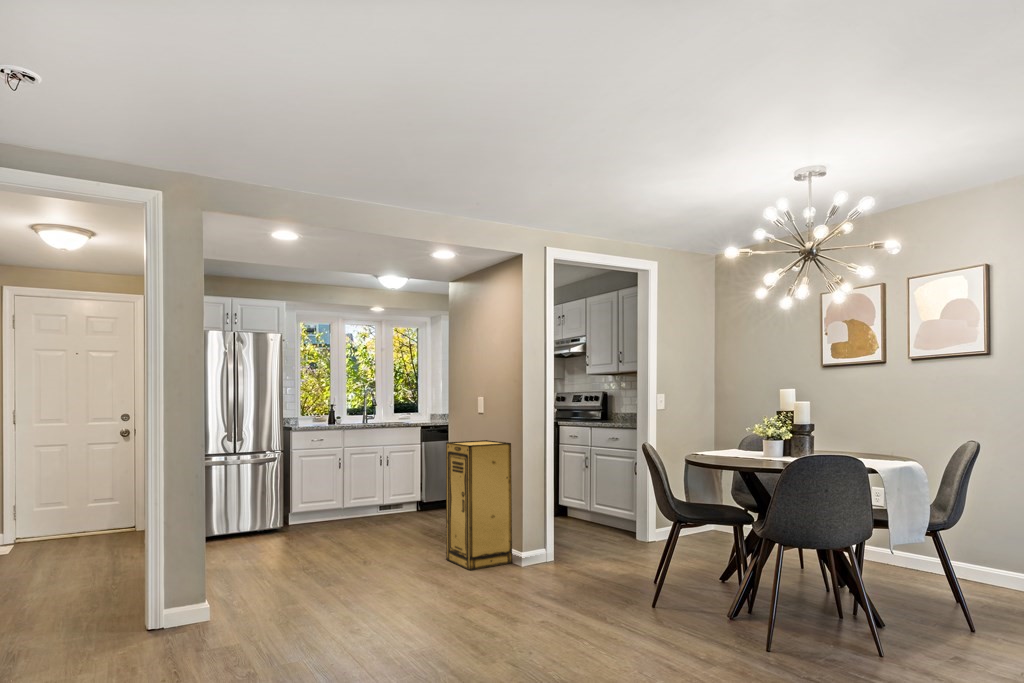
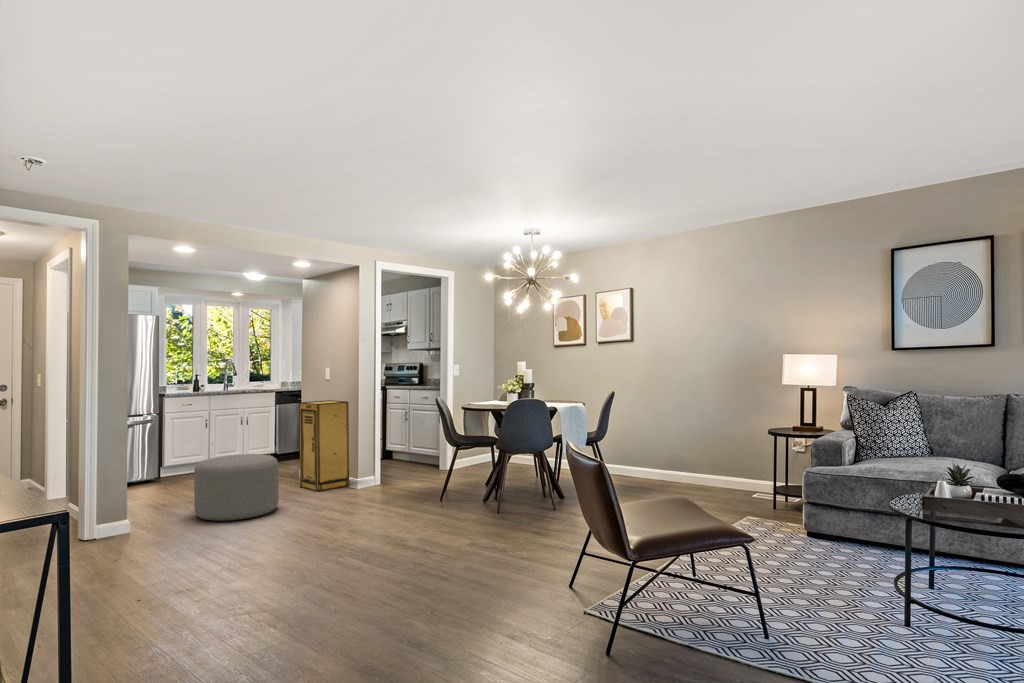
ottoman: none [301,515,414,615] -> present [194,454,279,521]

